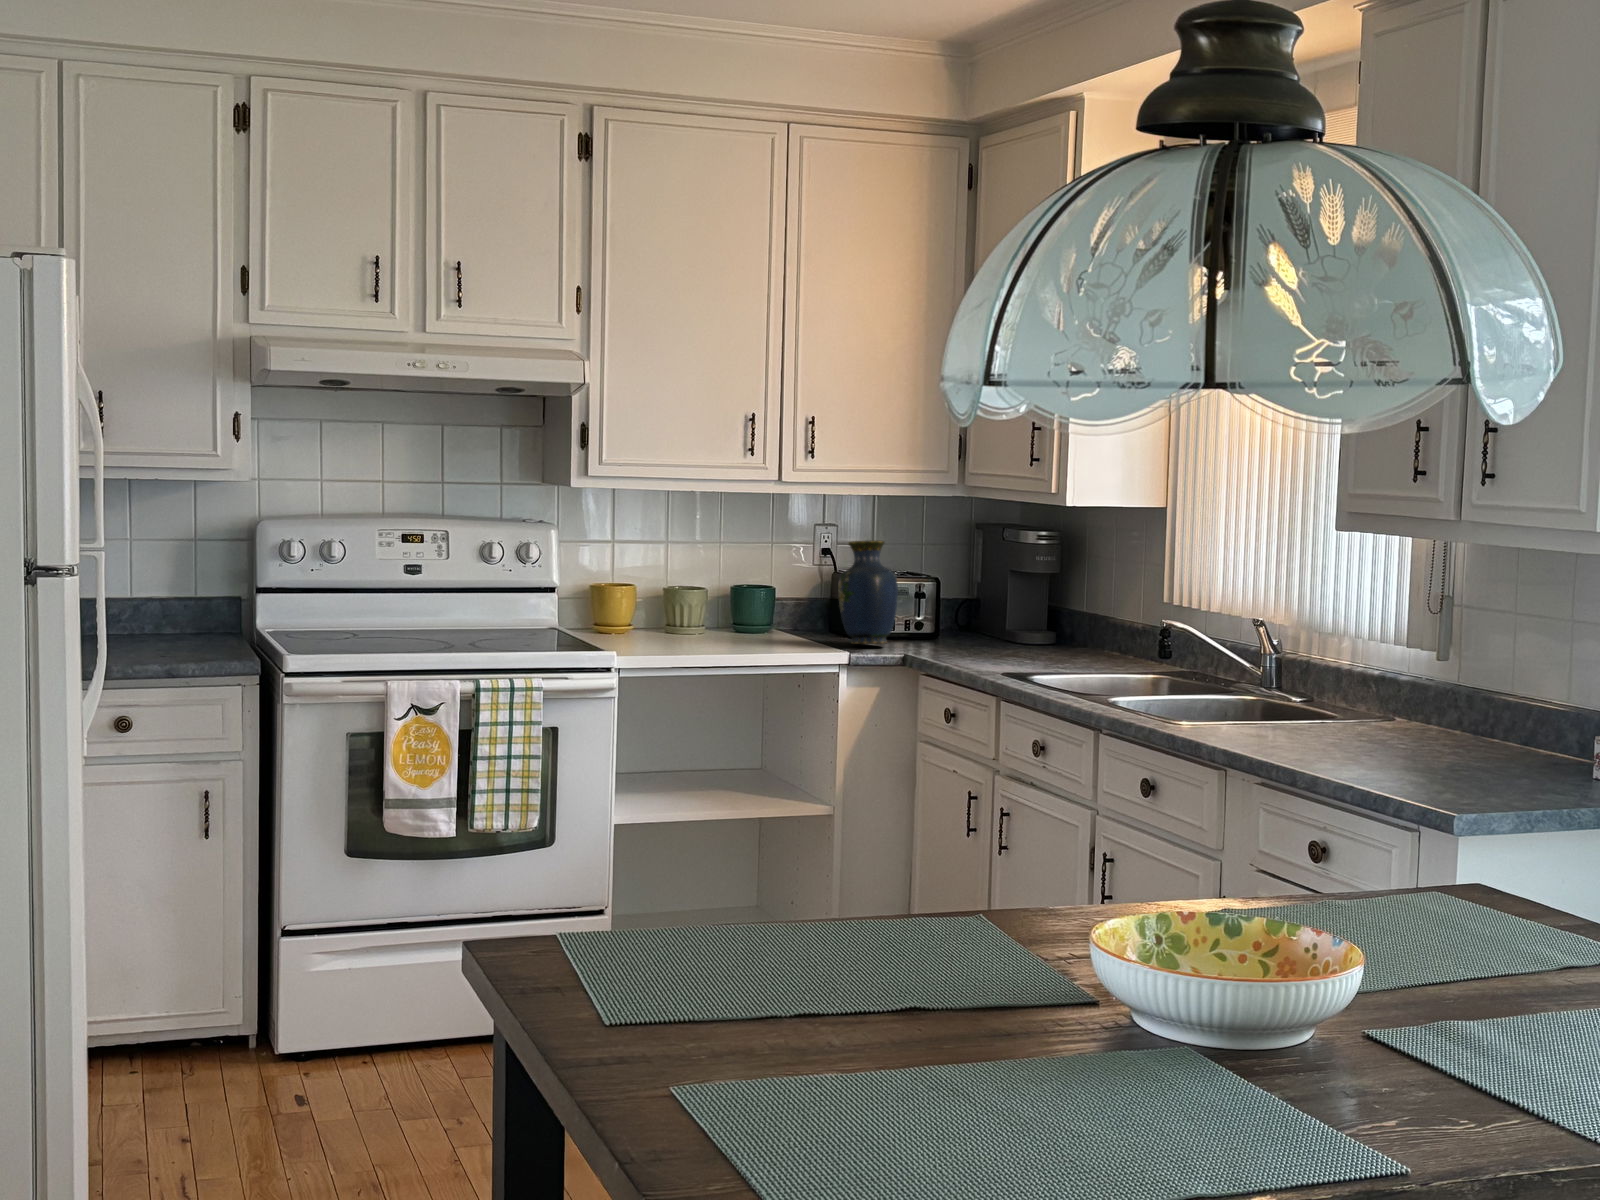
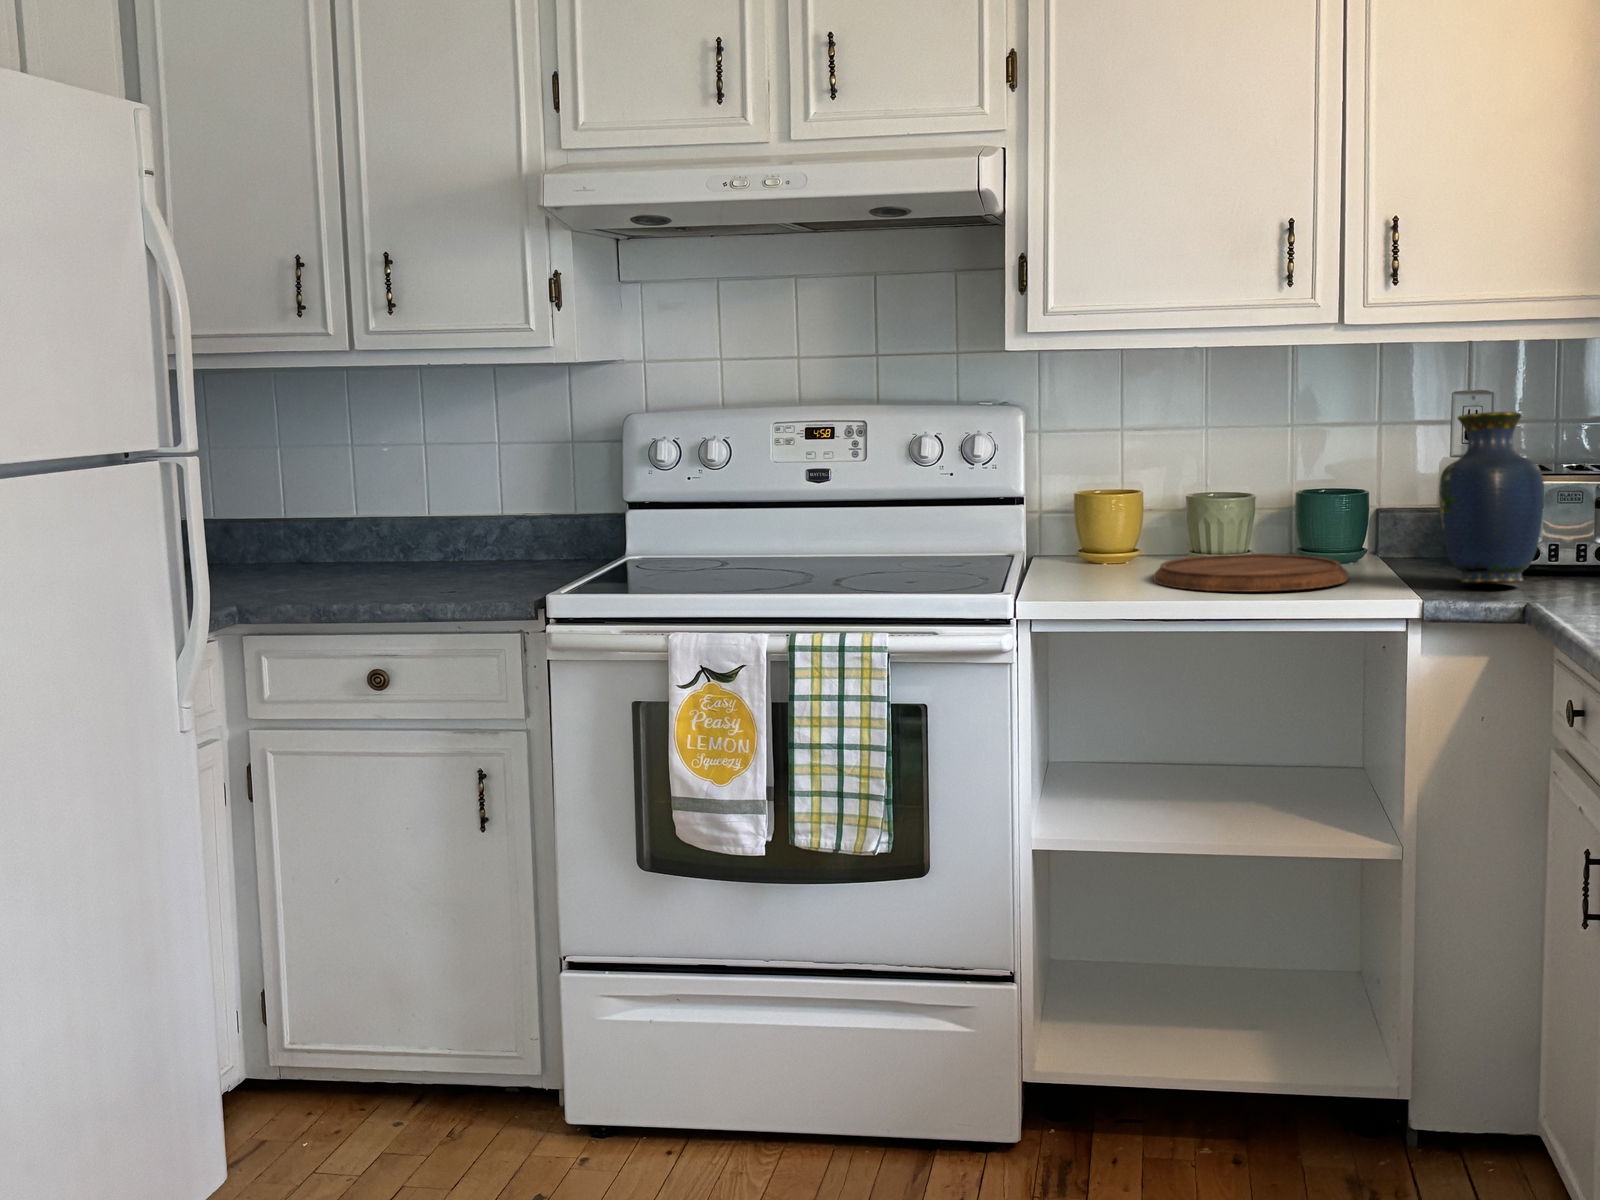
cutting board: none [663,627,786,650] -> present [1153,554,1348,592]

